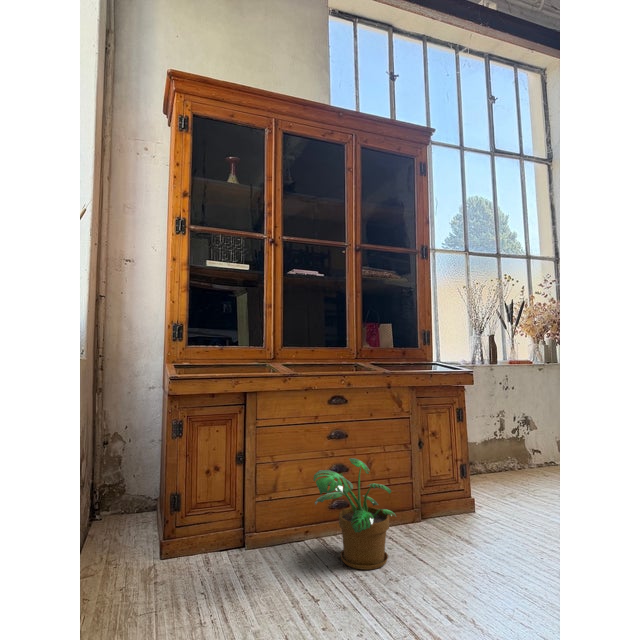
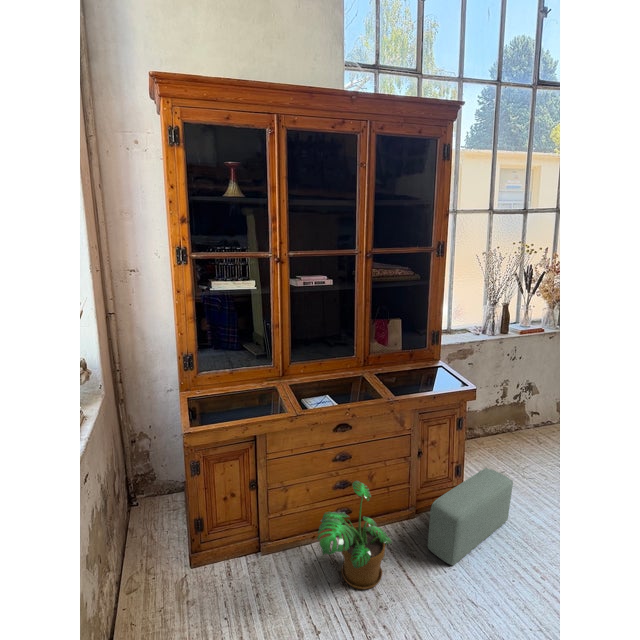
pouf: none [436,462,523,551] -> present [428,468,513,565]

